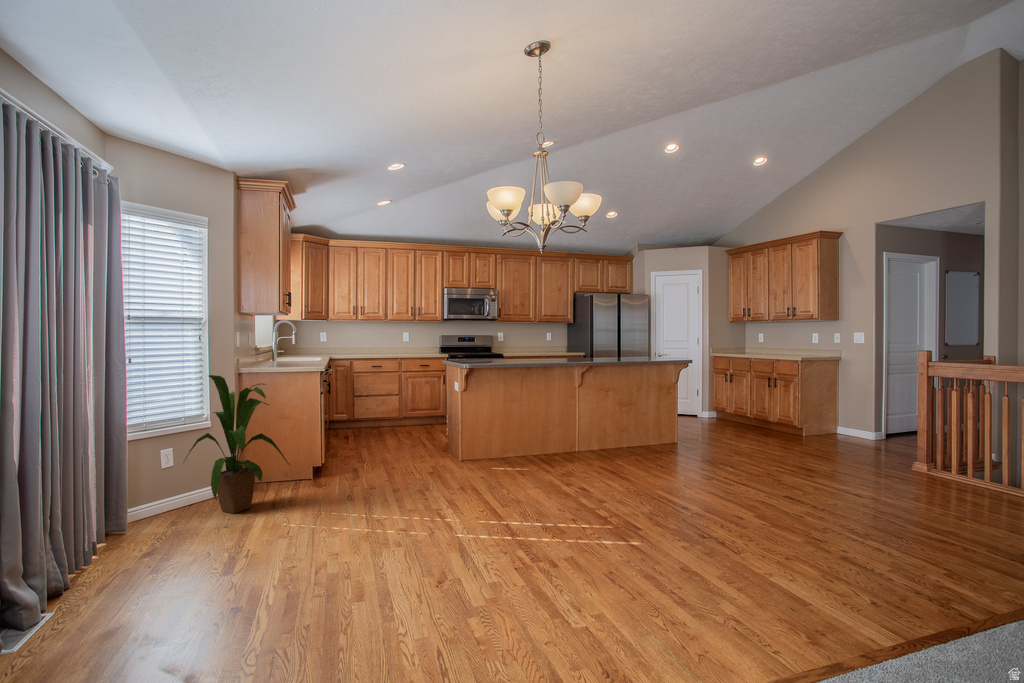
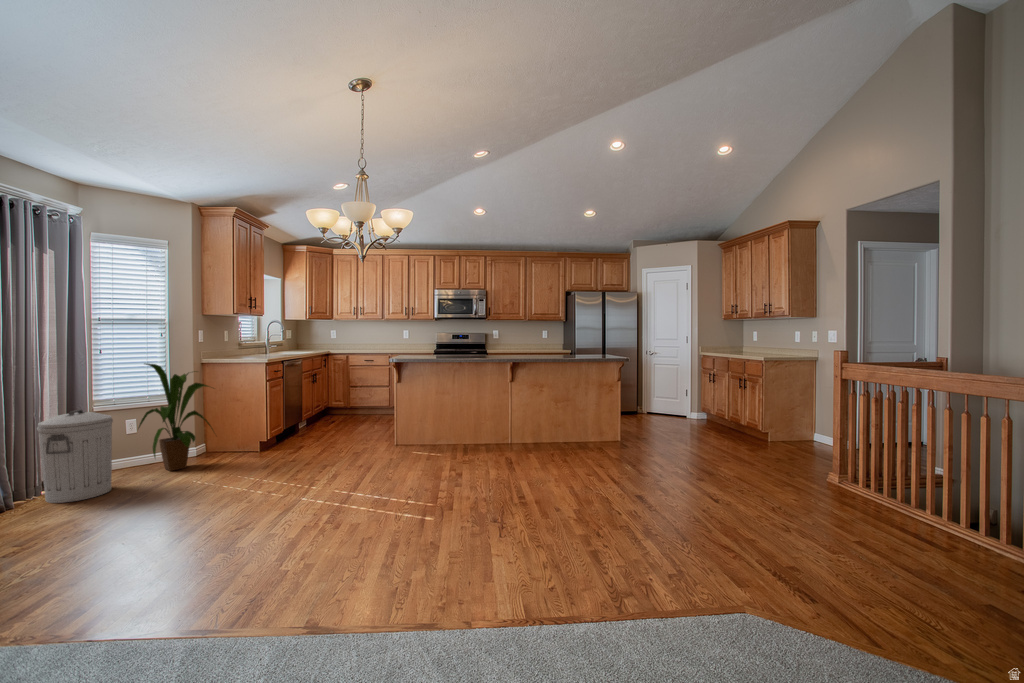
trash can: none [92,441,191,576] -> present [37,410,113,503]

